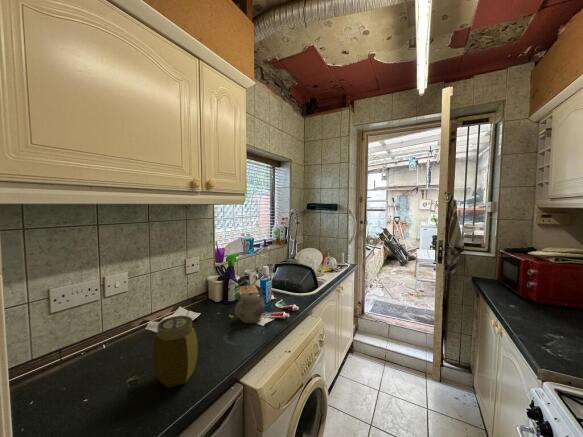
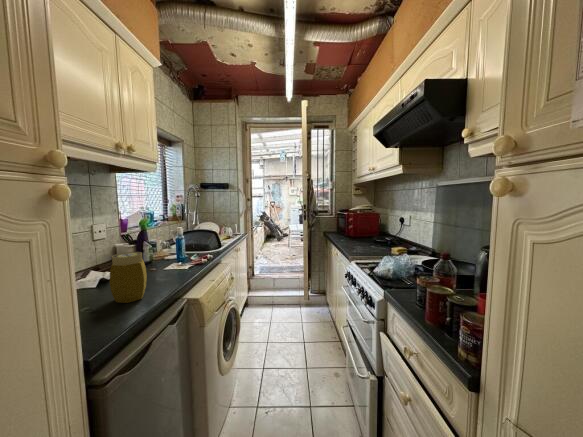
teapot: present [235,290,264,323] -> none [160,245,185,270]

